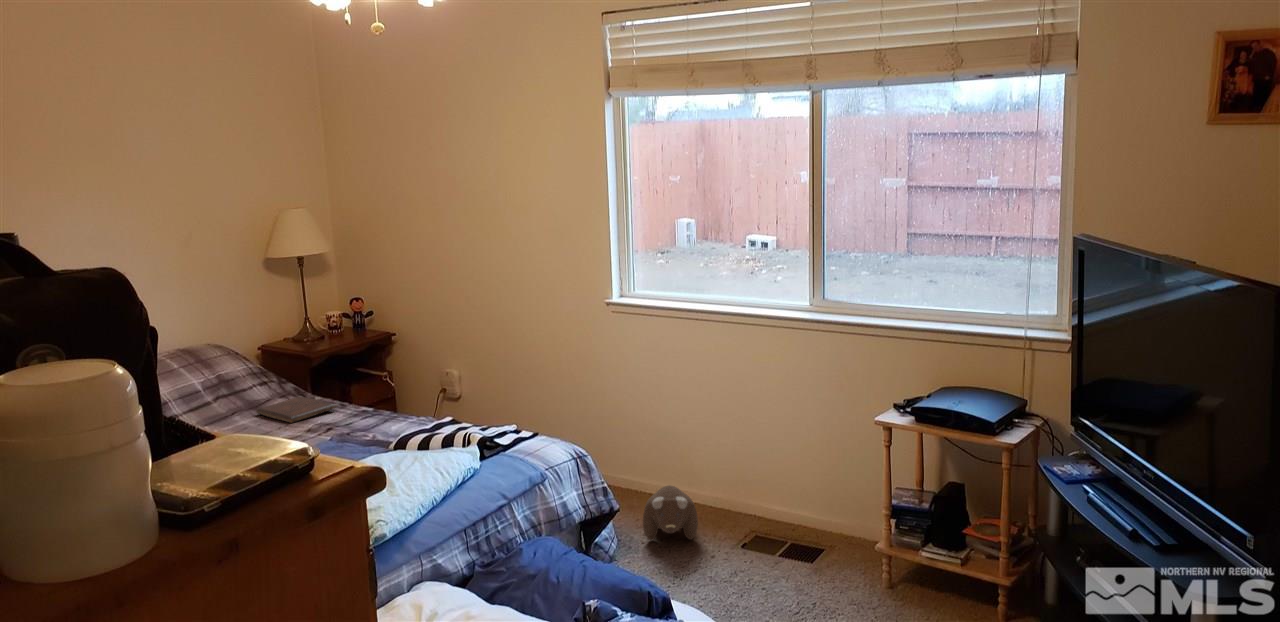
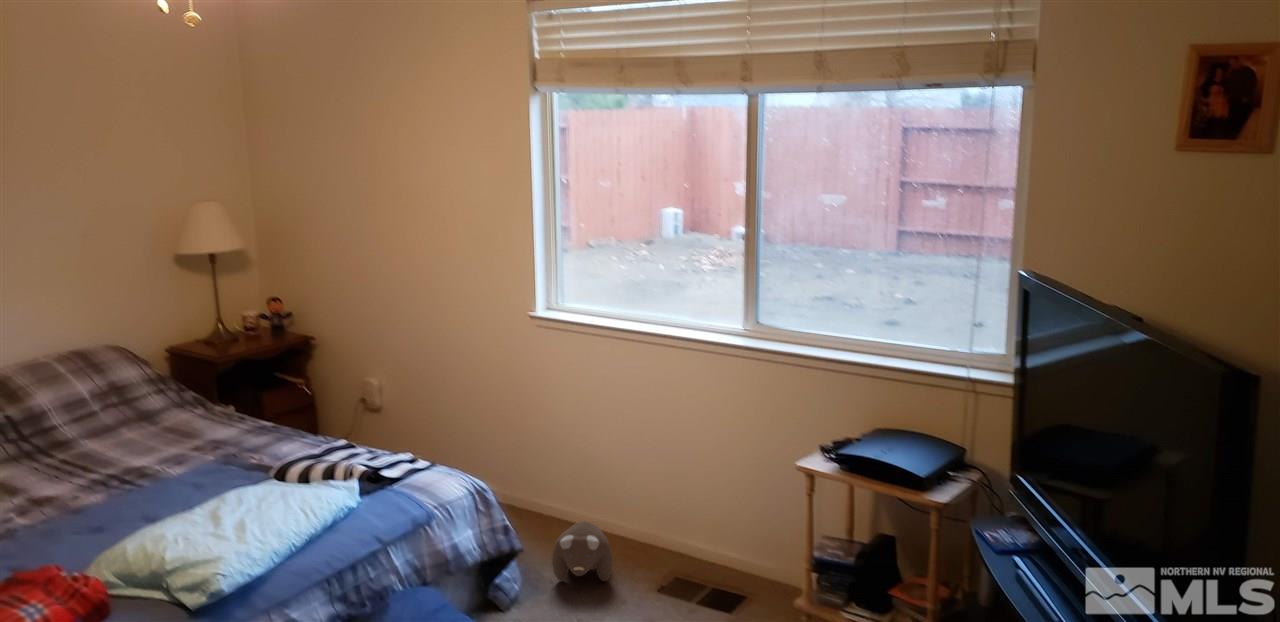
book: present [256,397,337,423] -> none [144,408,233,439]

